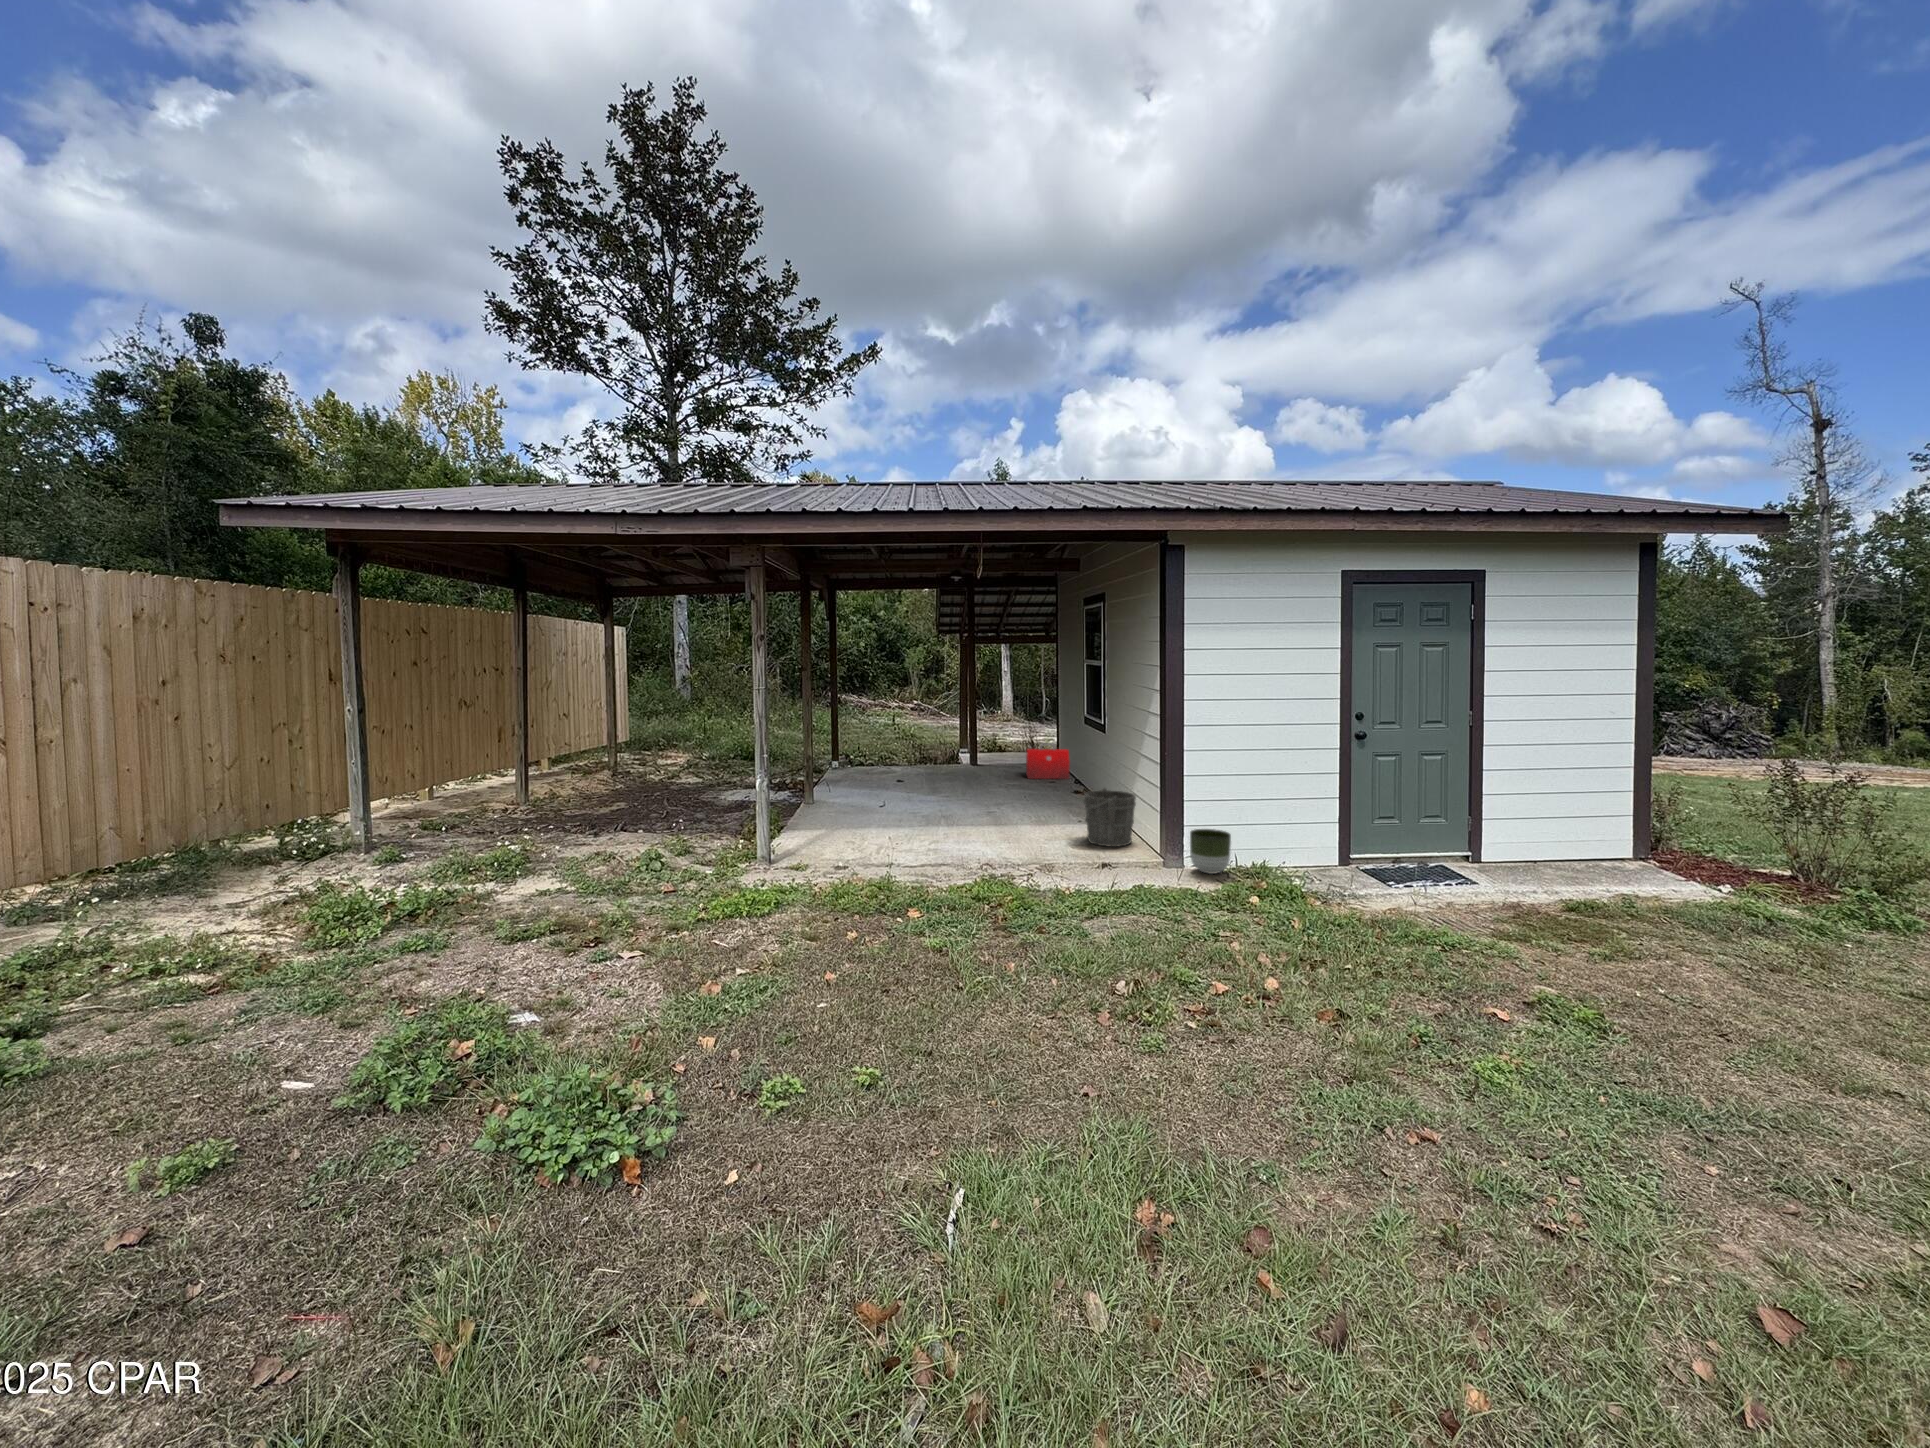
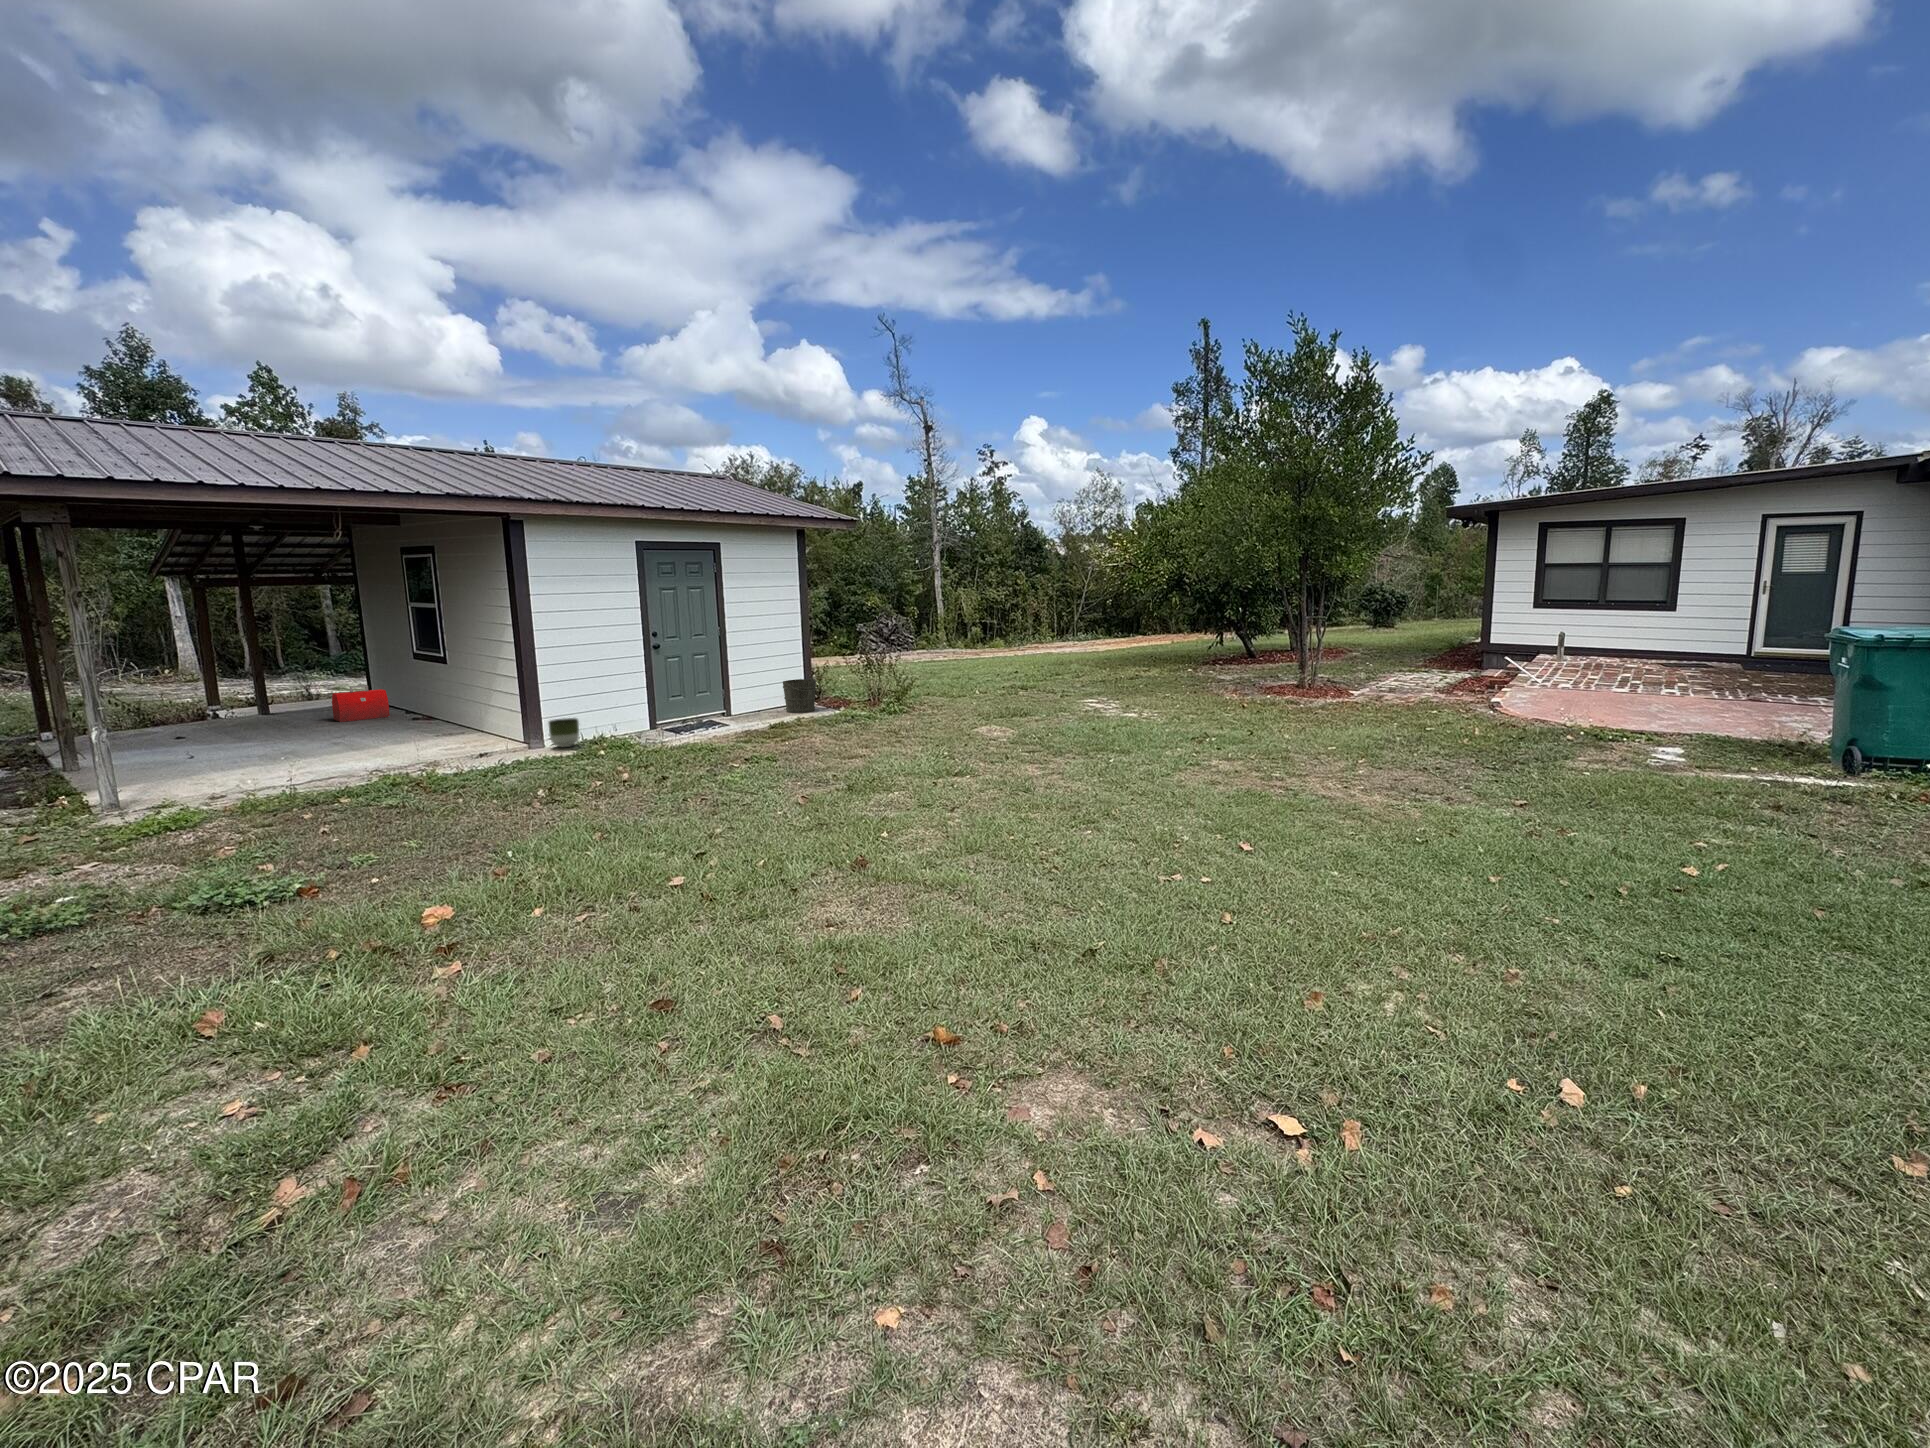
bucket: present [1084,788,1136,847] -> present [783,678,820,713]

